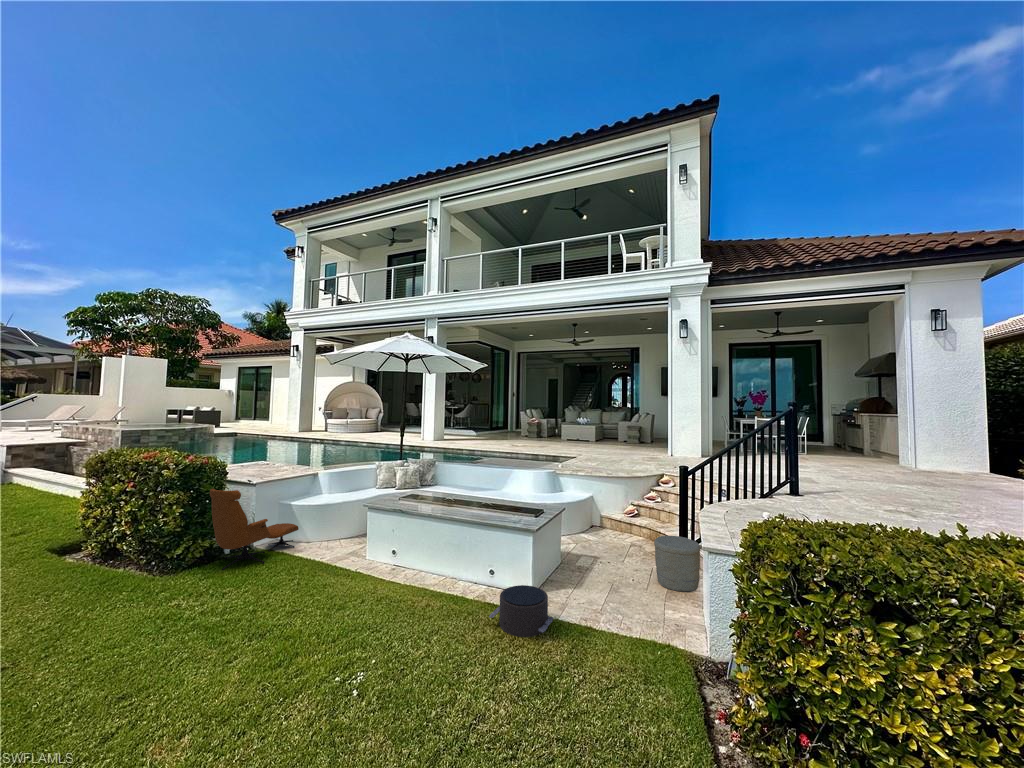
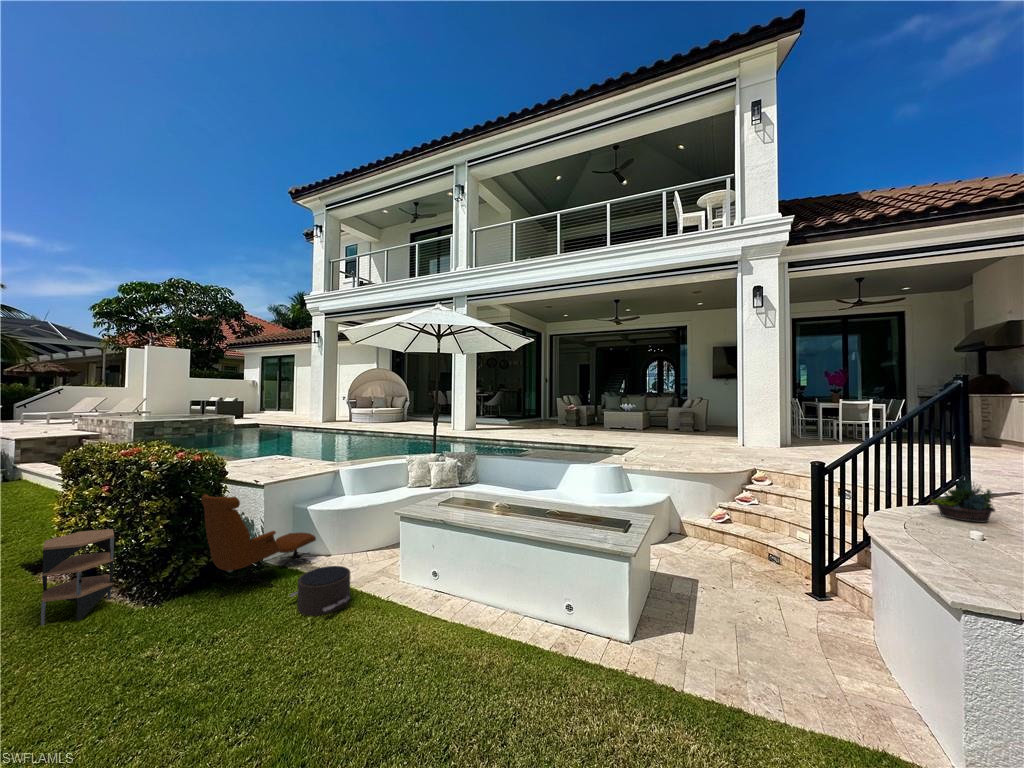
succulent planter: none [756,477,793,507] -> present [931,481,996,522]
side table: none [82,516,139,589] -> present [41,529,114,626]
woven basket: present [654,536,700,591] -> none [790,559,866,642]
pouf: present [489,585,553,637] -> present [290,566,350,616]

